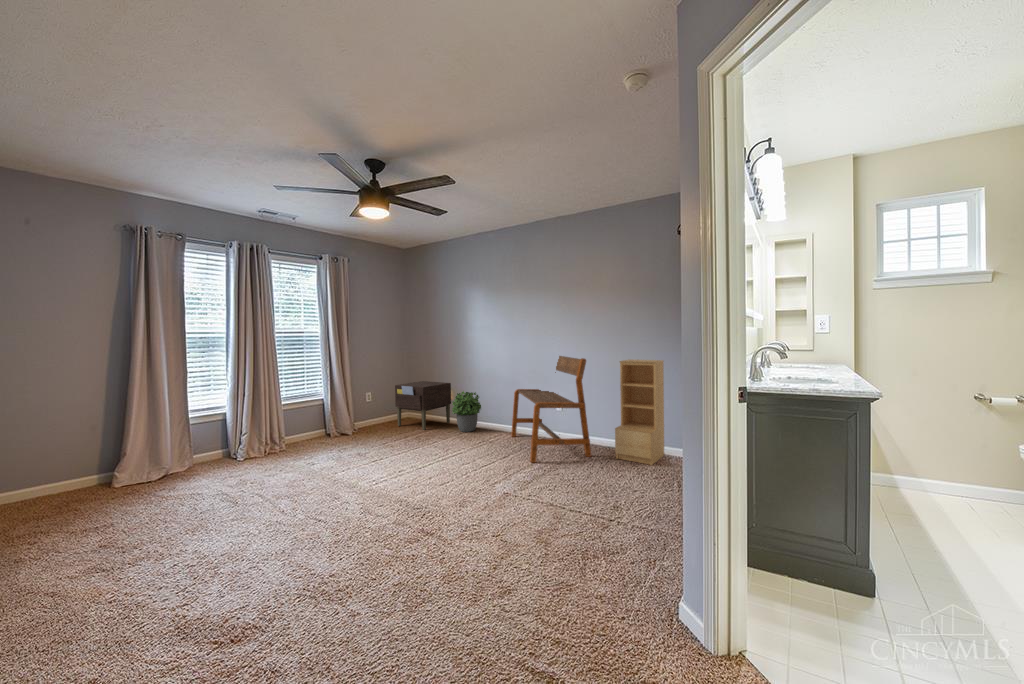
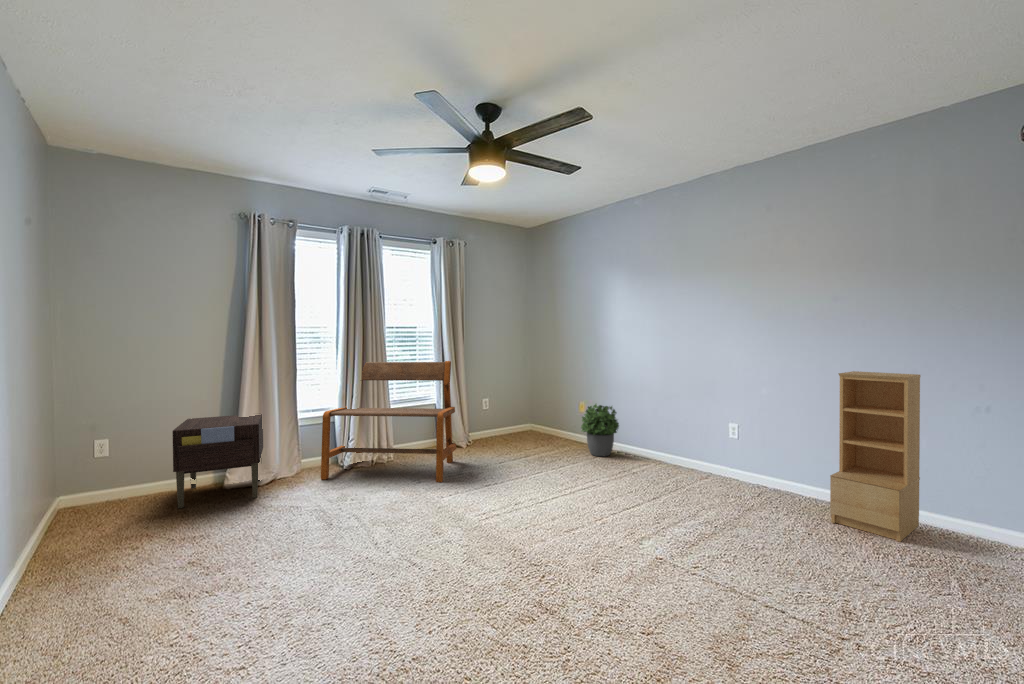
bench: present [511,356,591,463] -> present [321,361,456,482]
nightstand: present [395,381,451,430] -> present [173,414,263,508]

